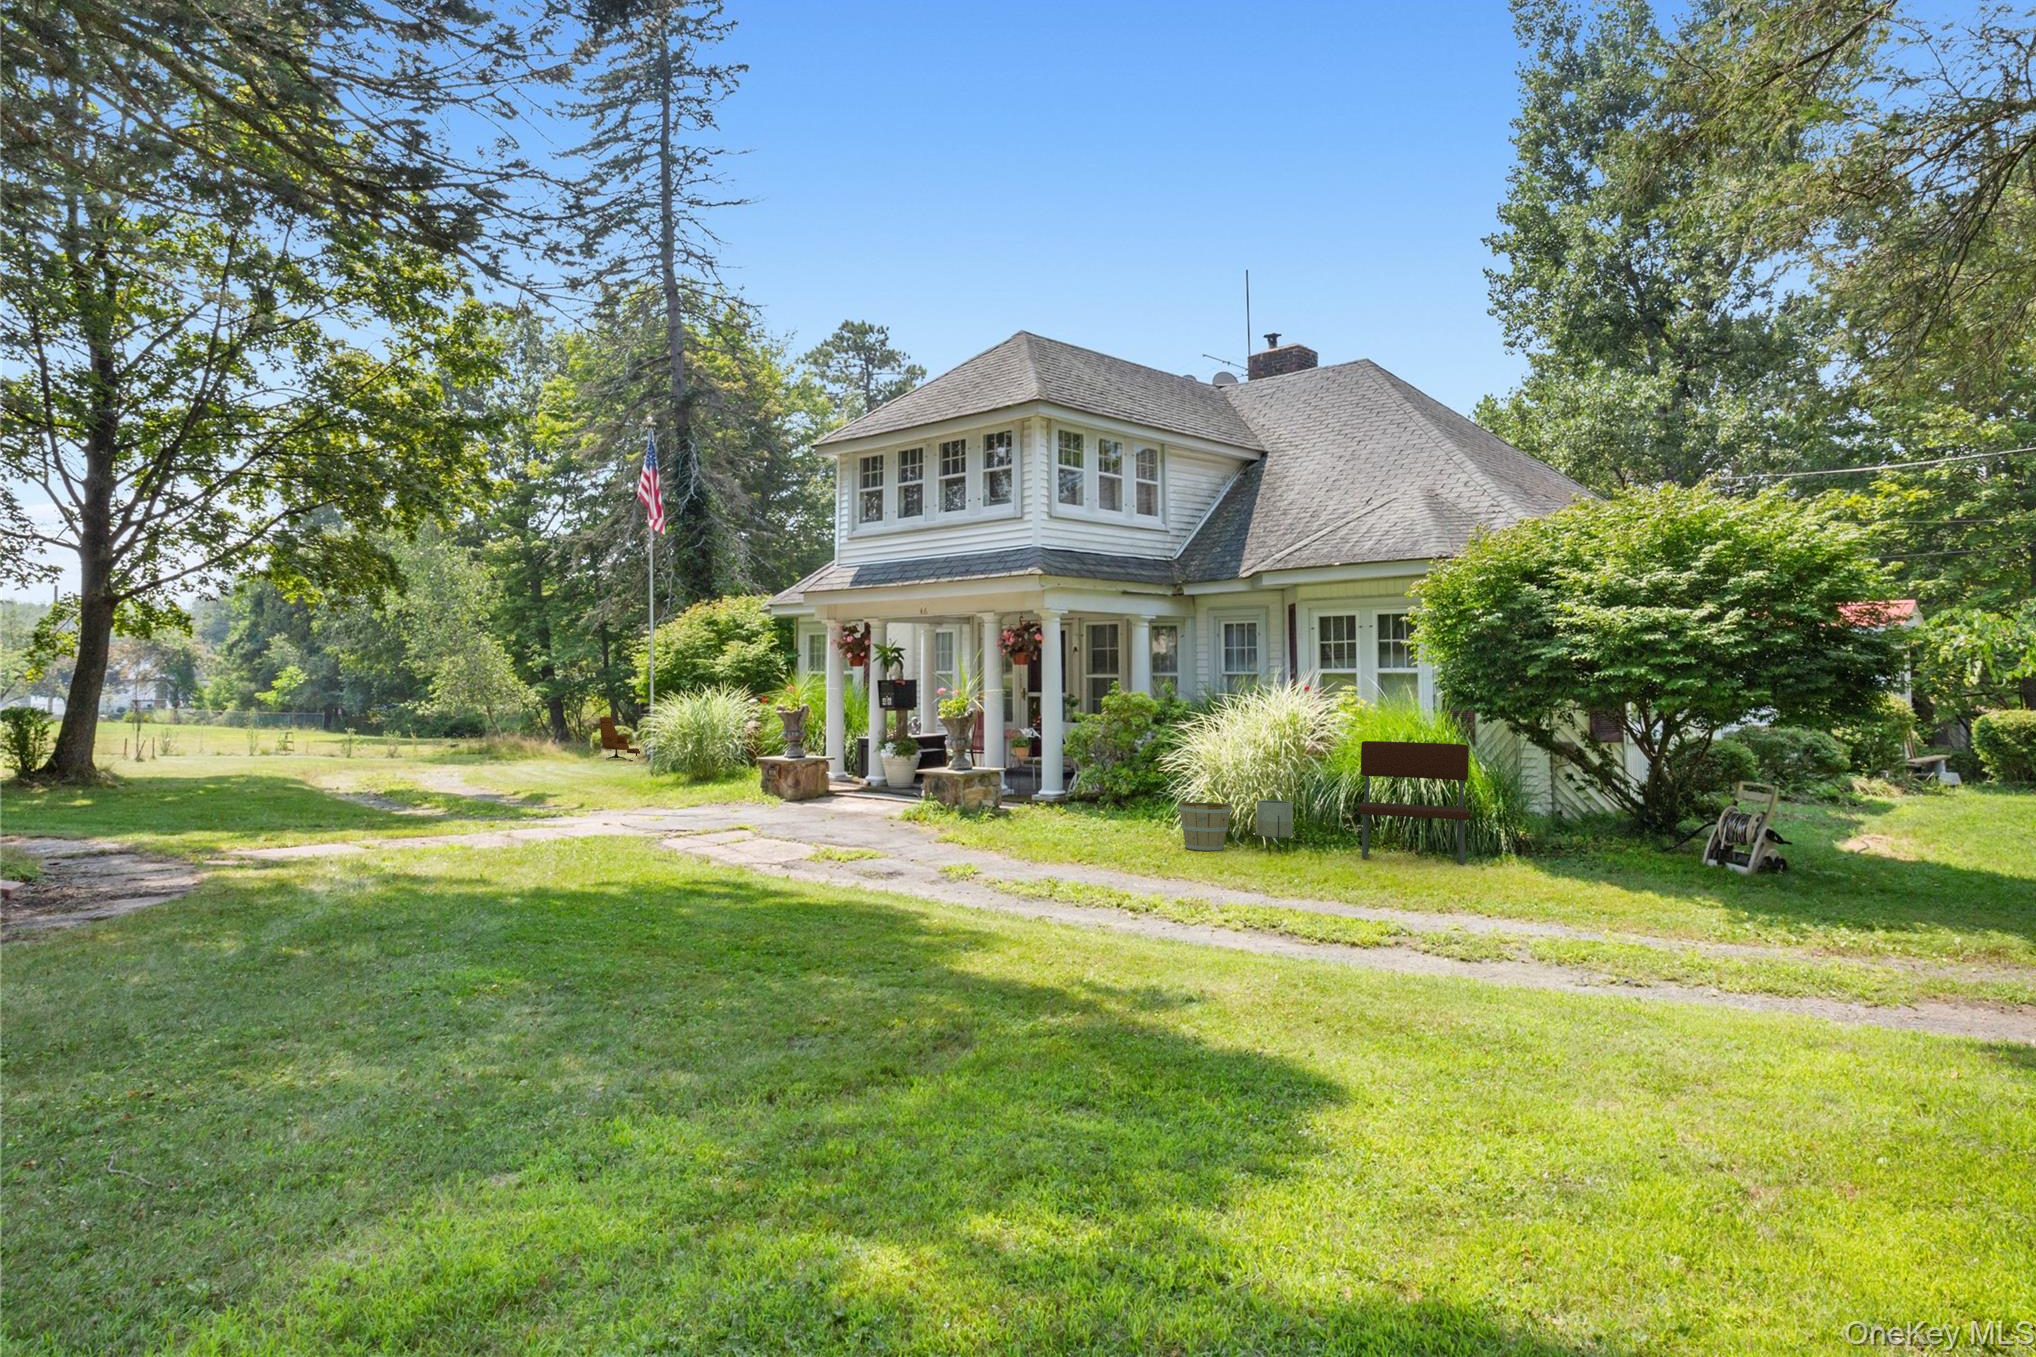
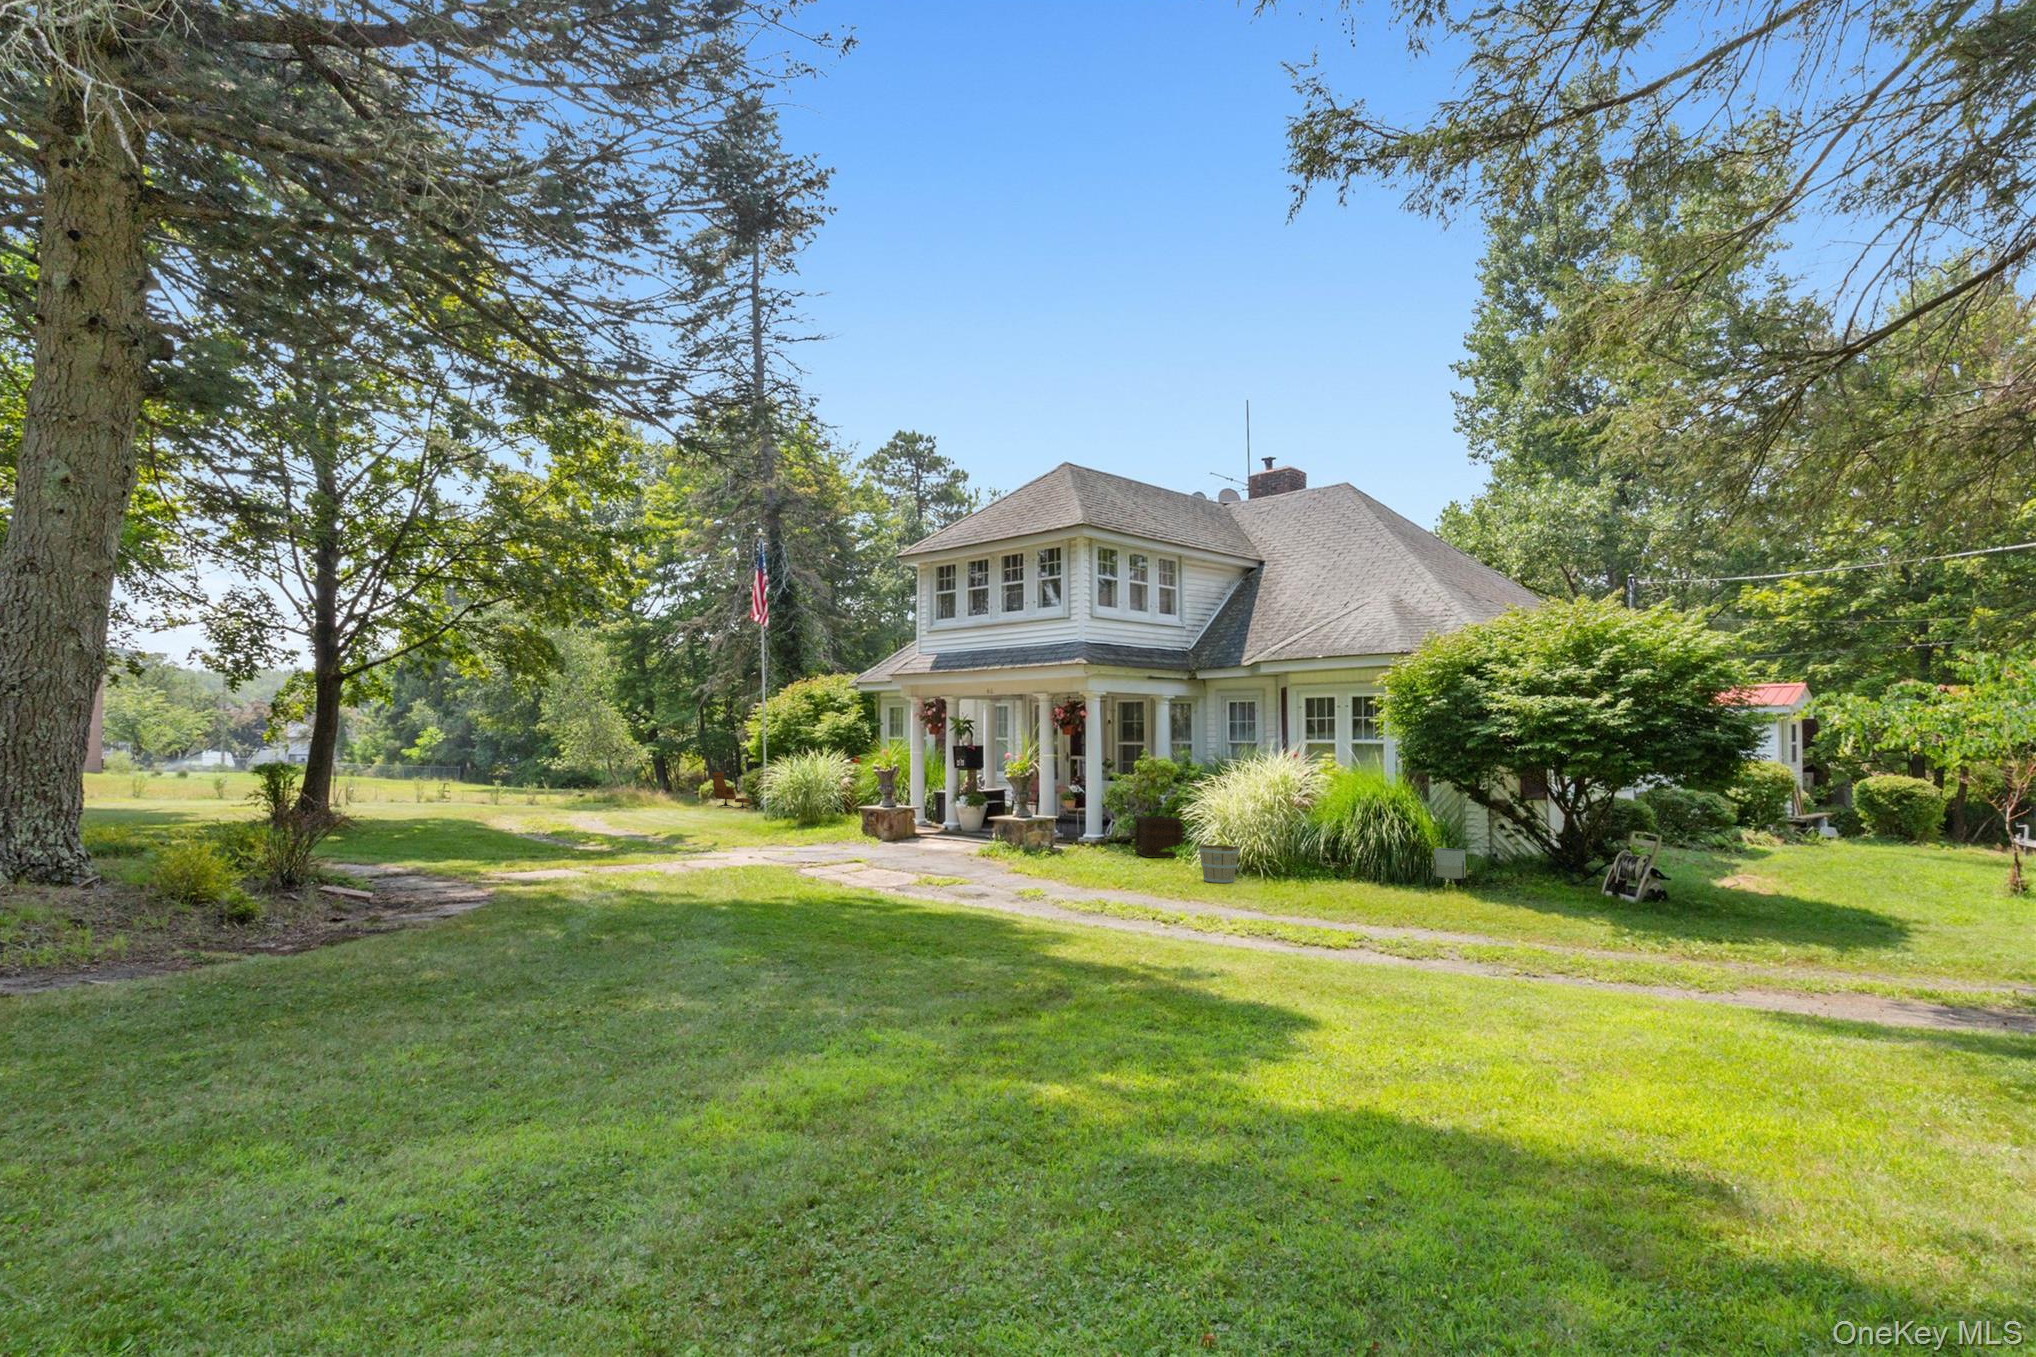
bench: present [1358,741,1470,865] -> none [1338,798,1424,895]
wooden crate: none [1101,766,1162,818] -> present [1135,816,1183,858]
planter: present [1255,800,1293,853] -> present [1434,848,1466,891]

